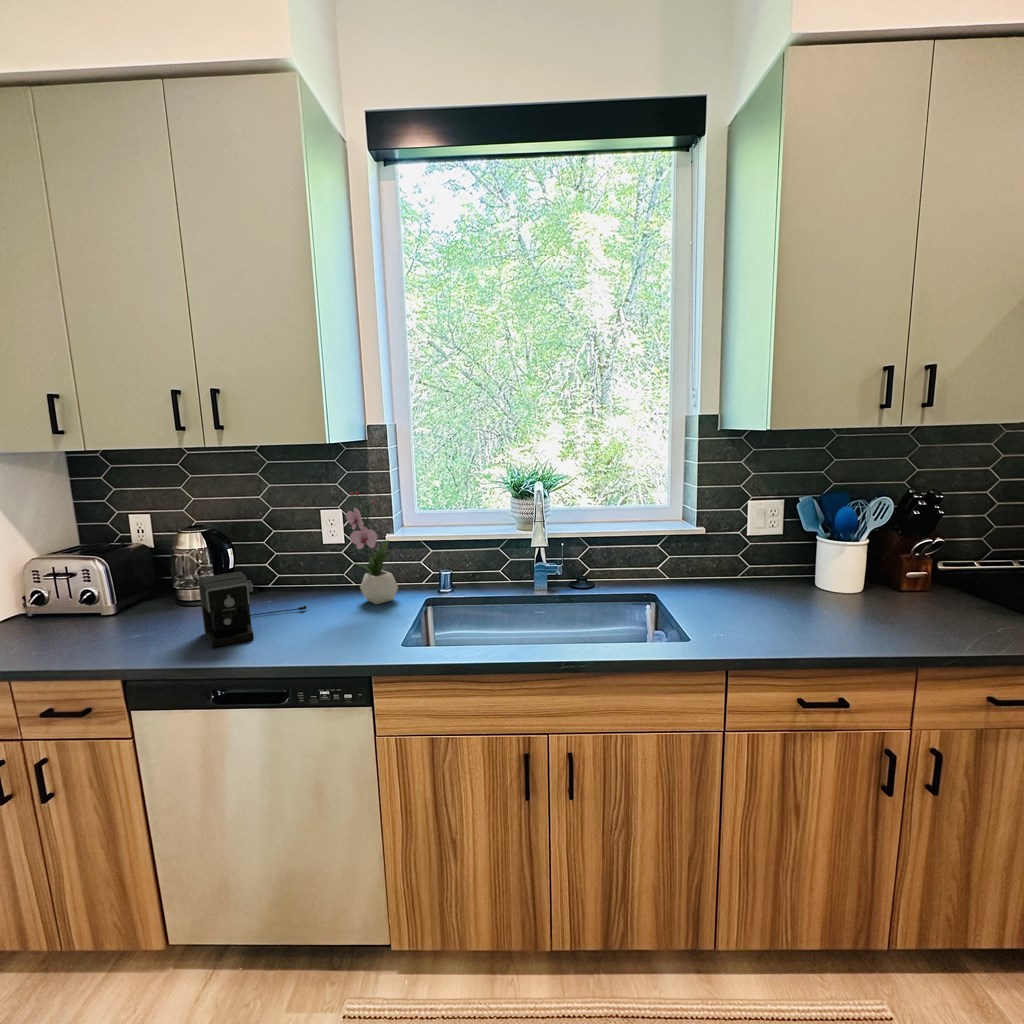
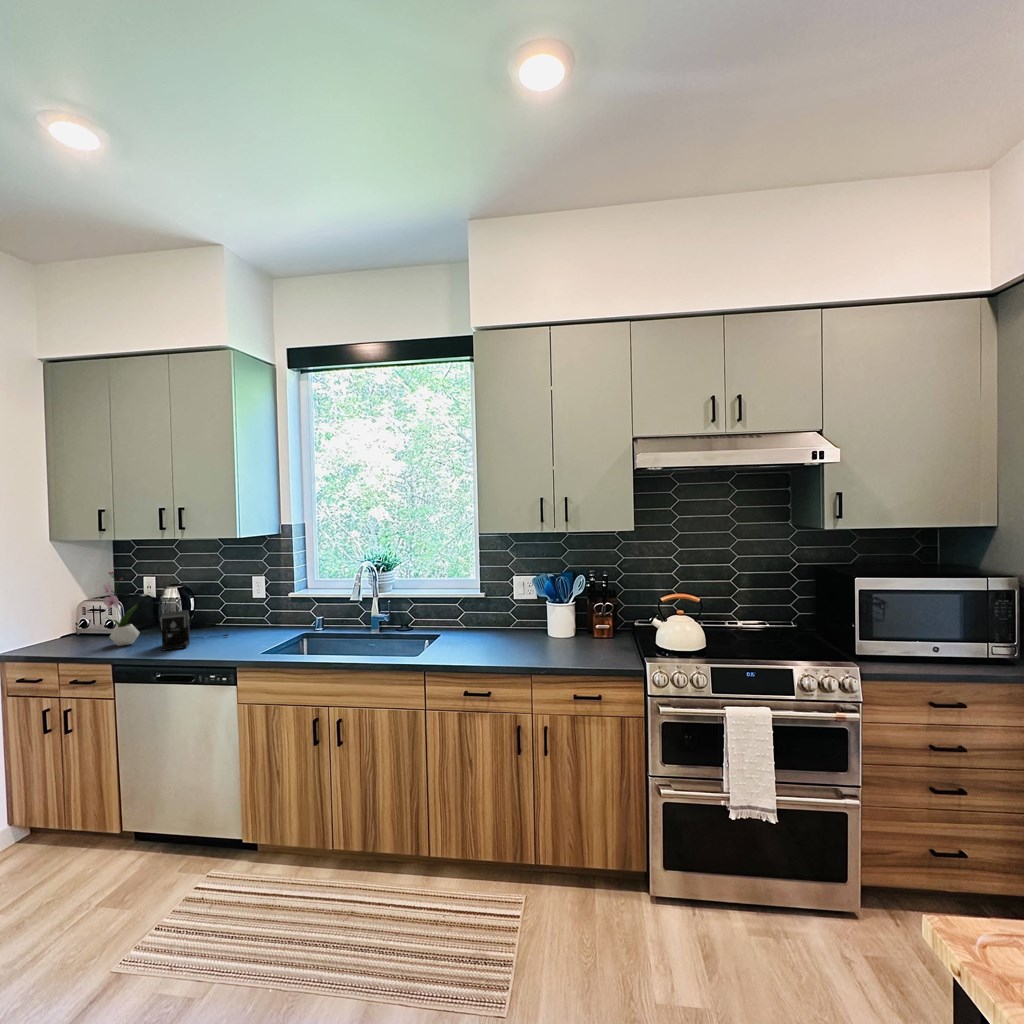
flower arrangement: present [346,492,399,604] -> present [103,572,139,646]

